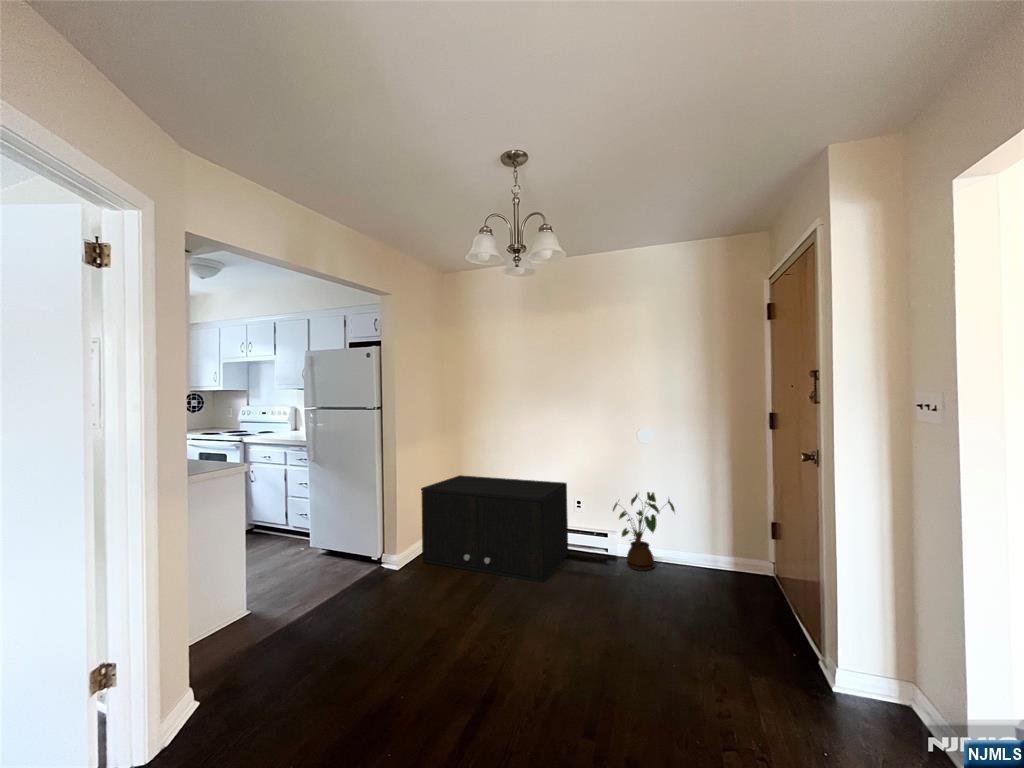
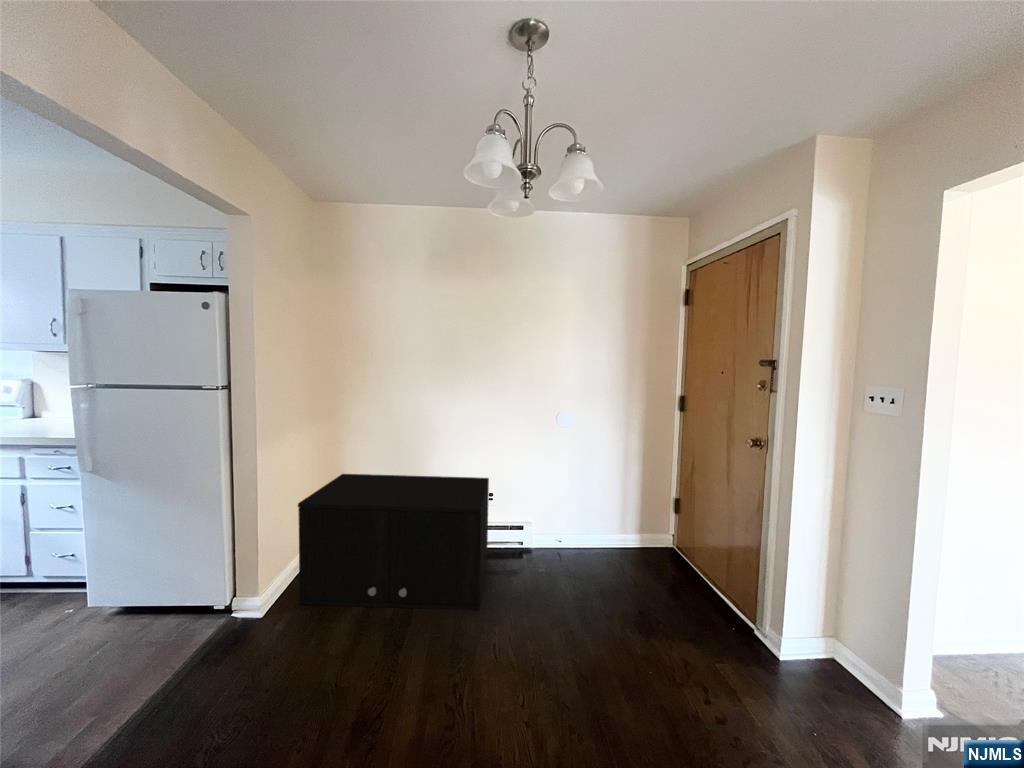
house plant: present [613,492,675,571] -> none [544,483,608,571]

